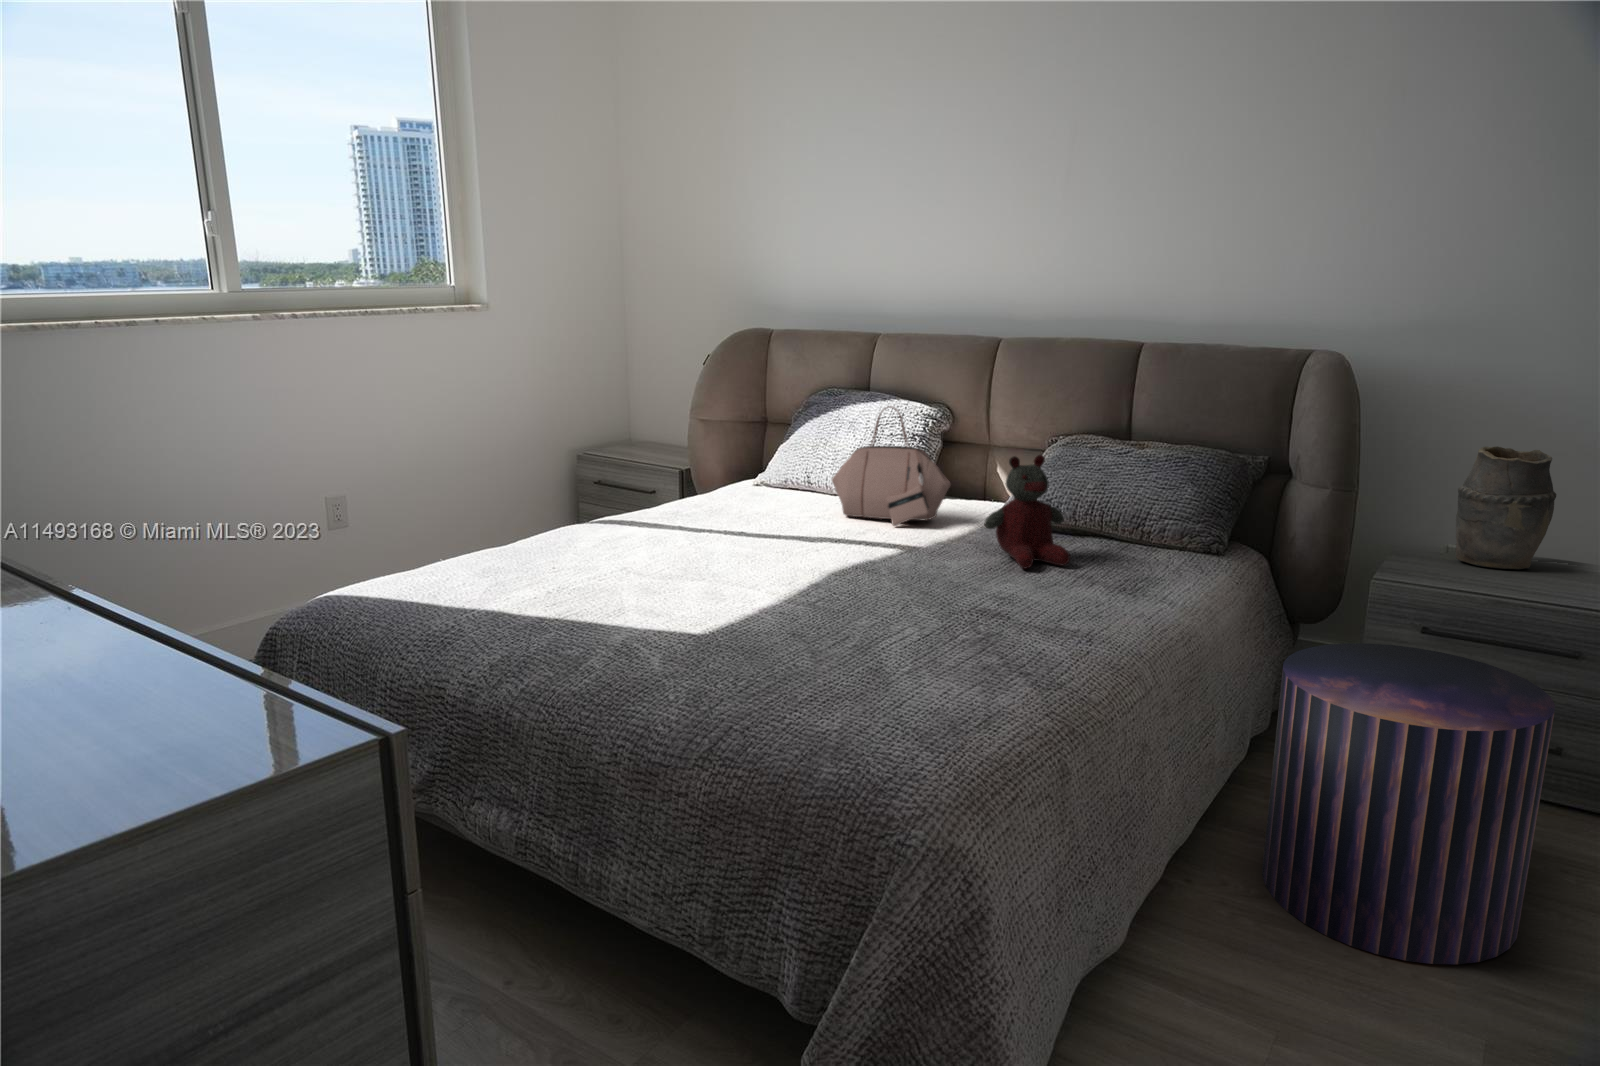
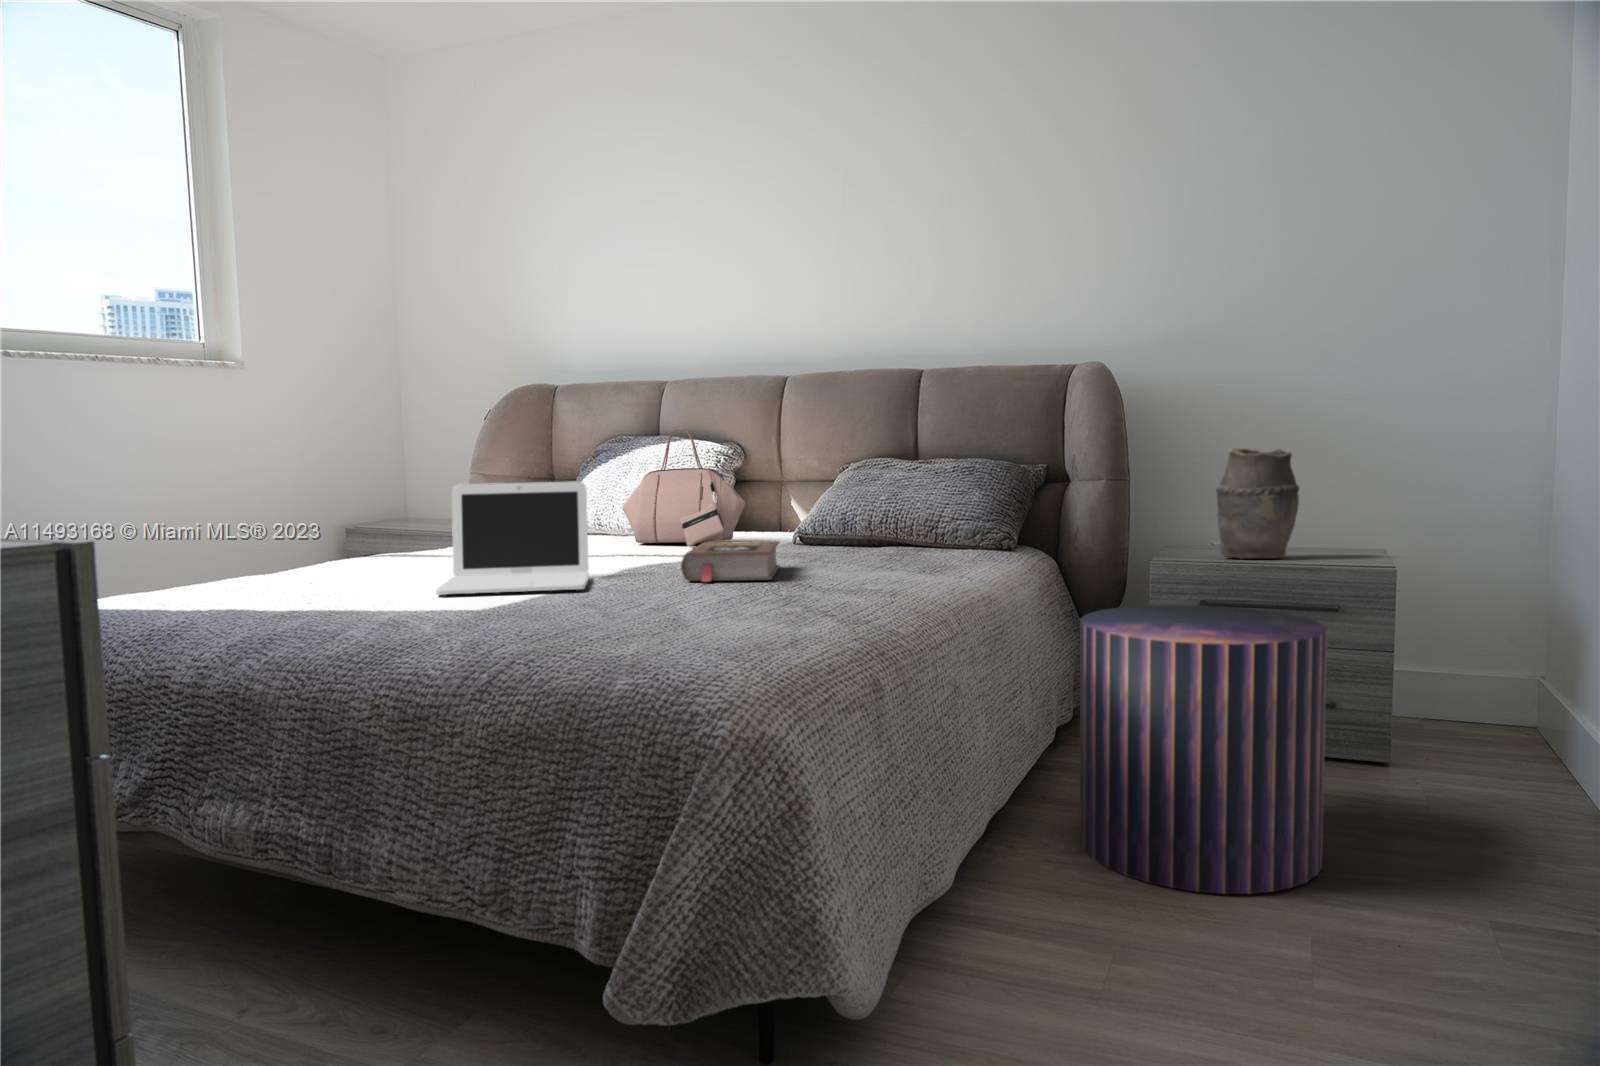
stuffed bear: present [985,455,1070,569] -> none [781,451,868,561]
laptop: none [662,492,799,608] -> present [436,482,589,595]
book: none [885,547,981,604] -> present [681,541,780,582]

